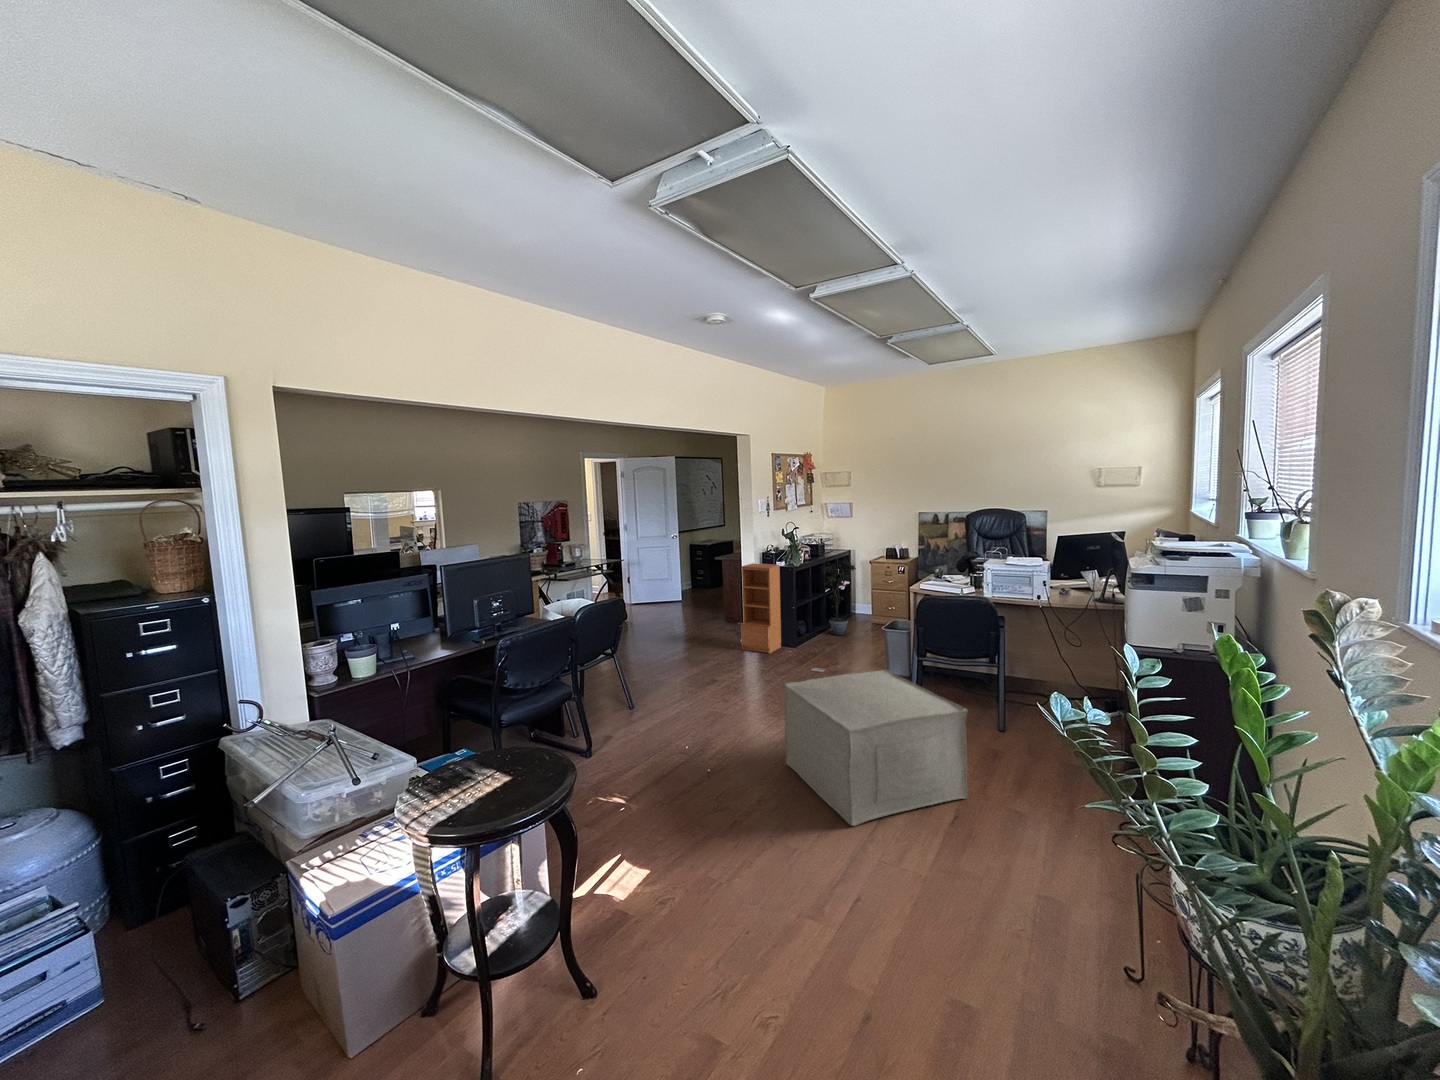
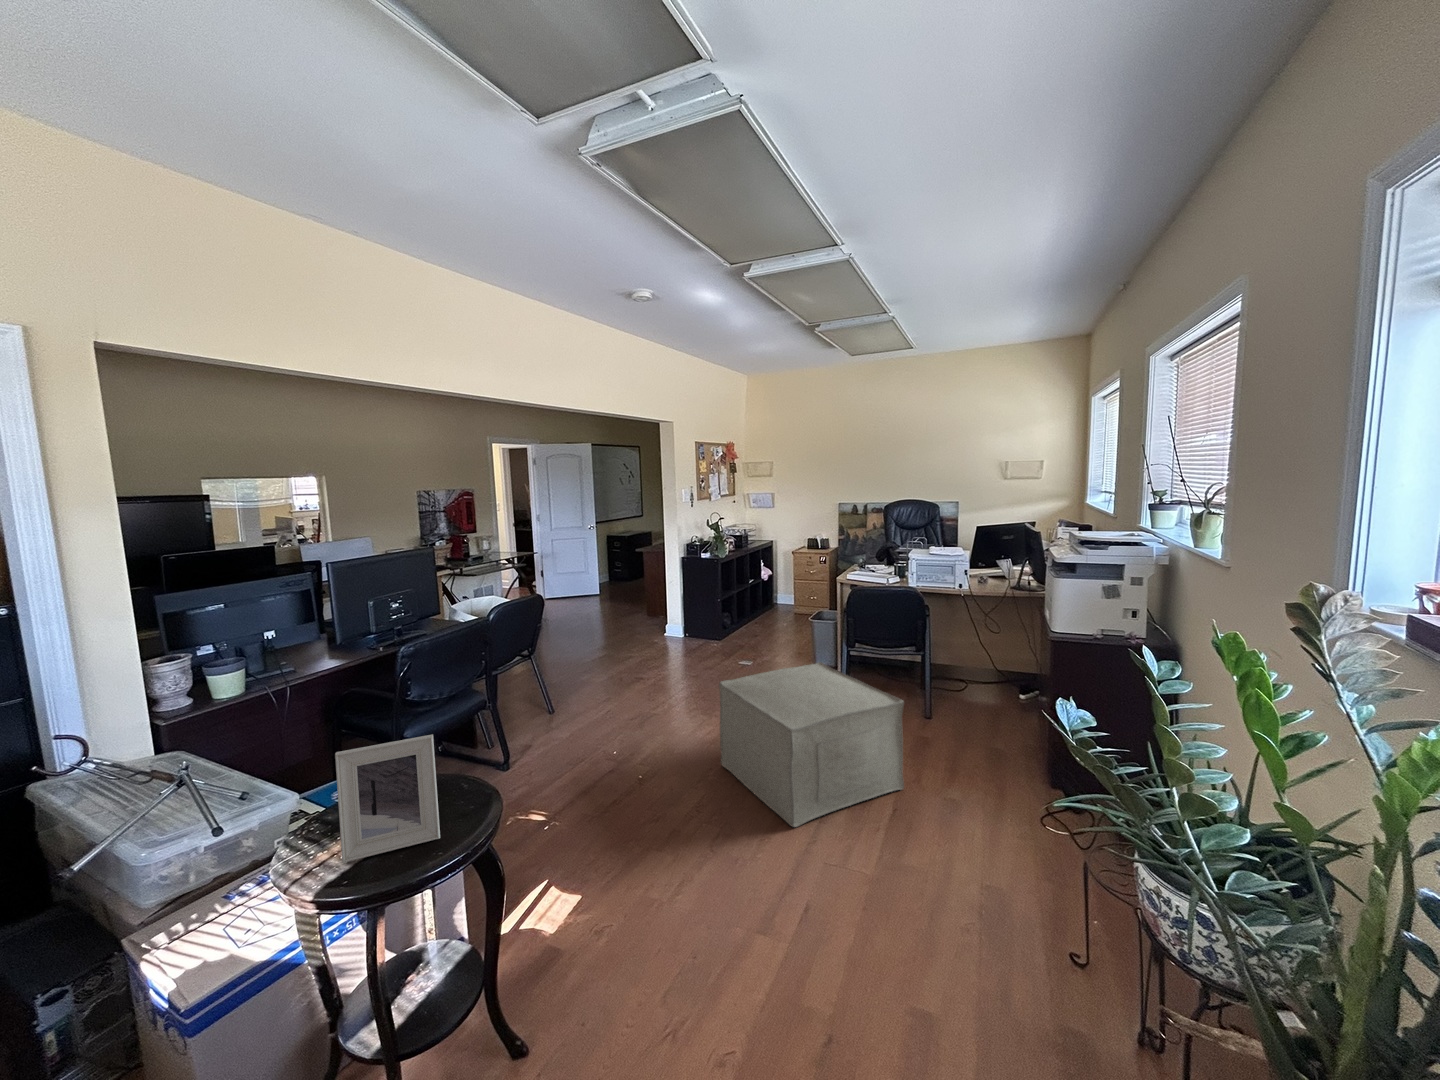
potted plant: present [820,558,856,635] -> none [744,548,780,626]
bookcase: present [741,563,781,654] -> none [665,555,706,648]
picture frame: none [445,709,526,810] -> present [335,734,440,863]

